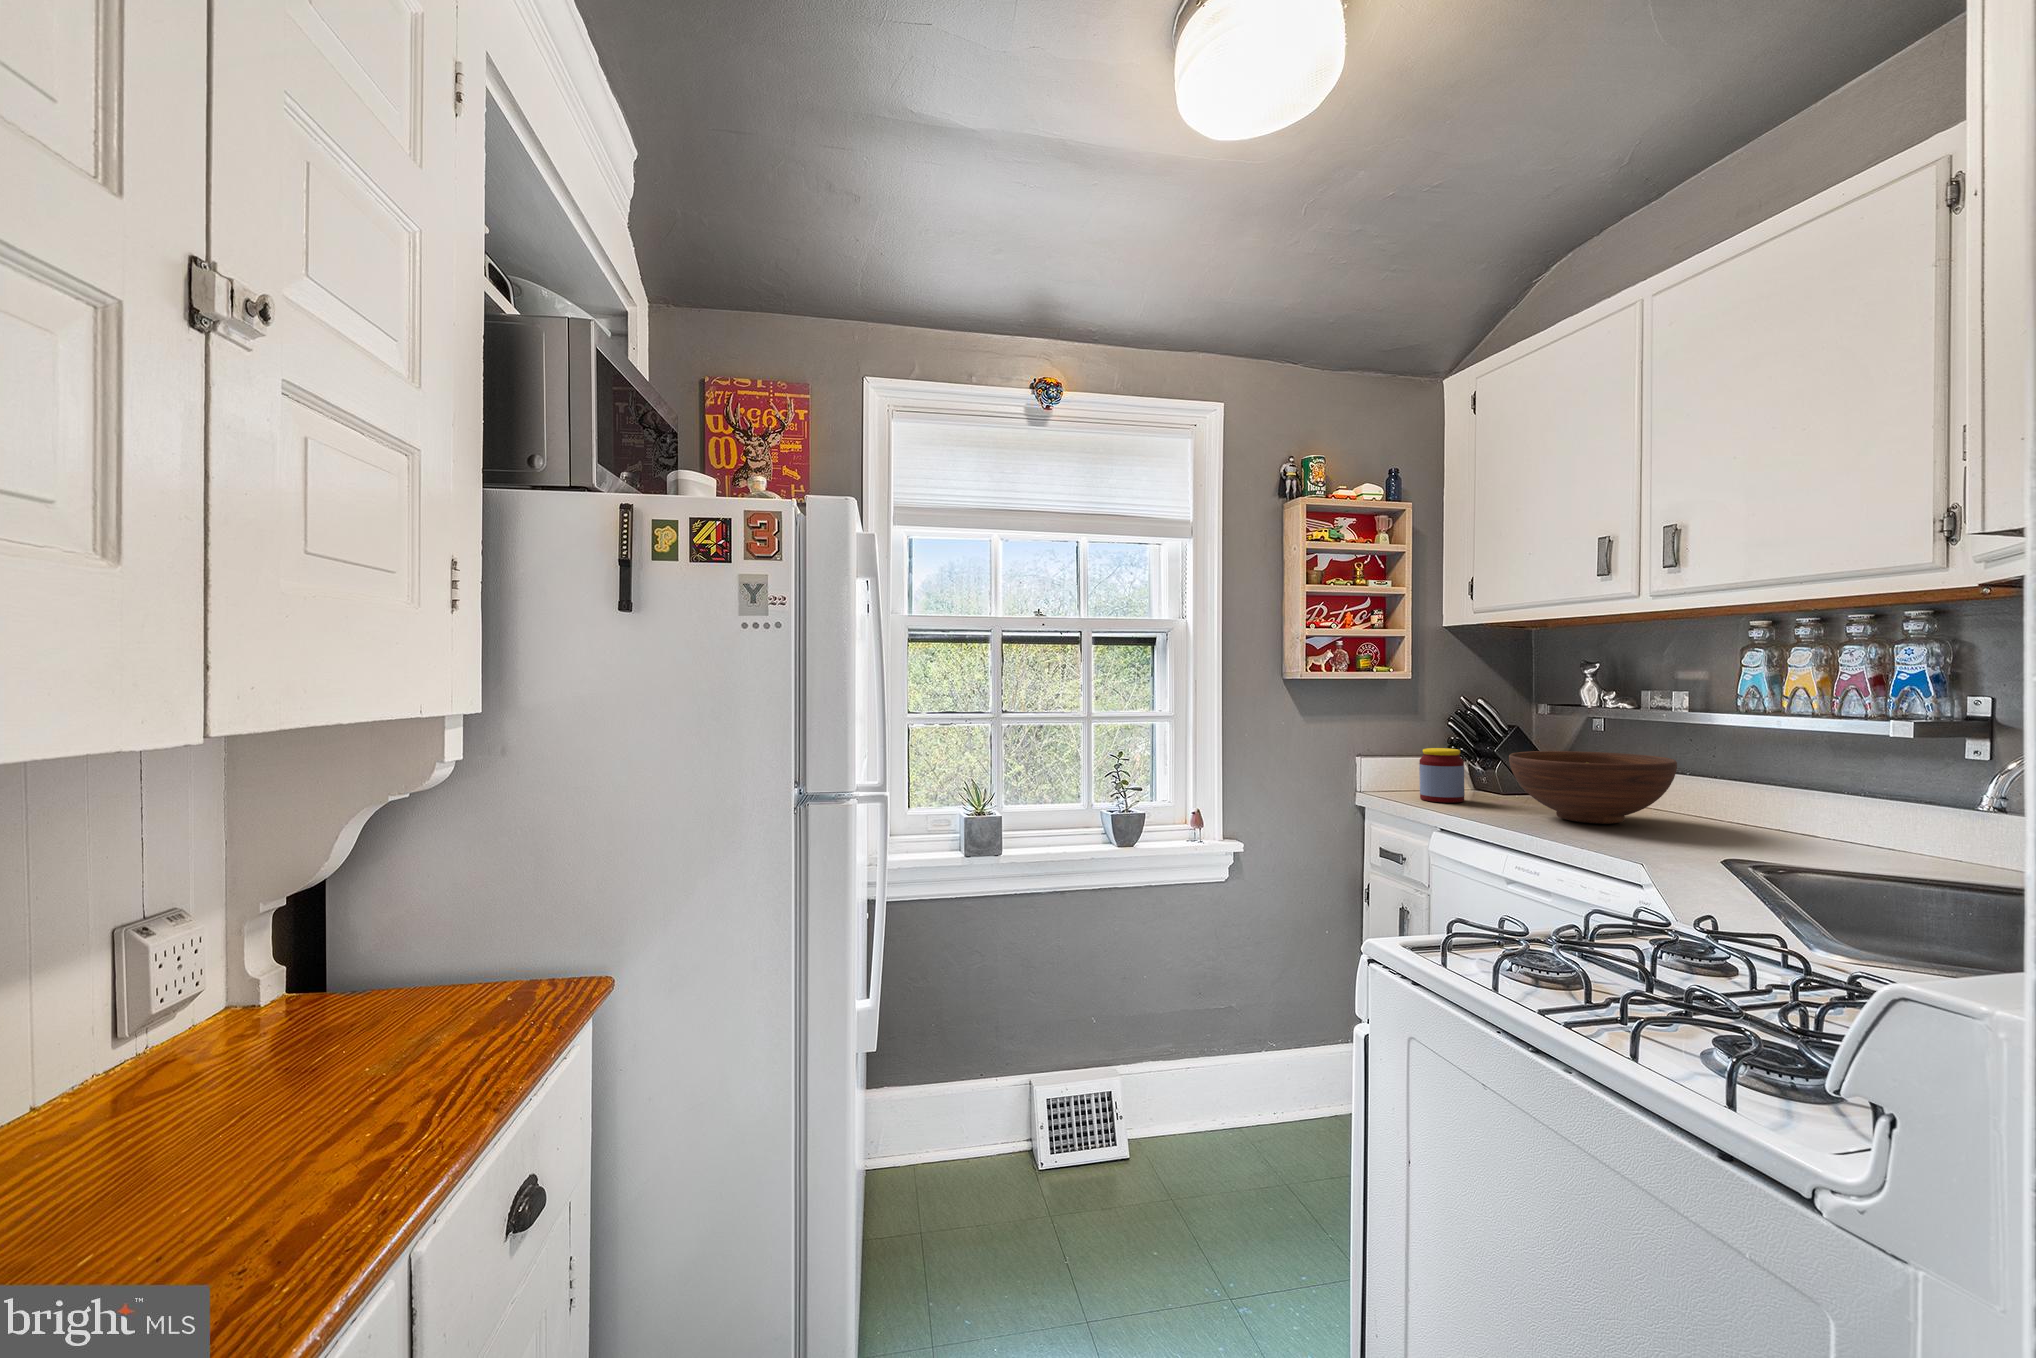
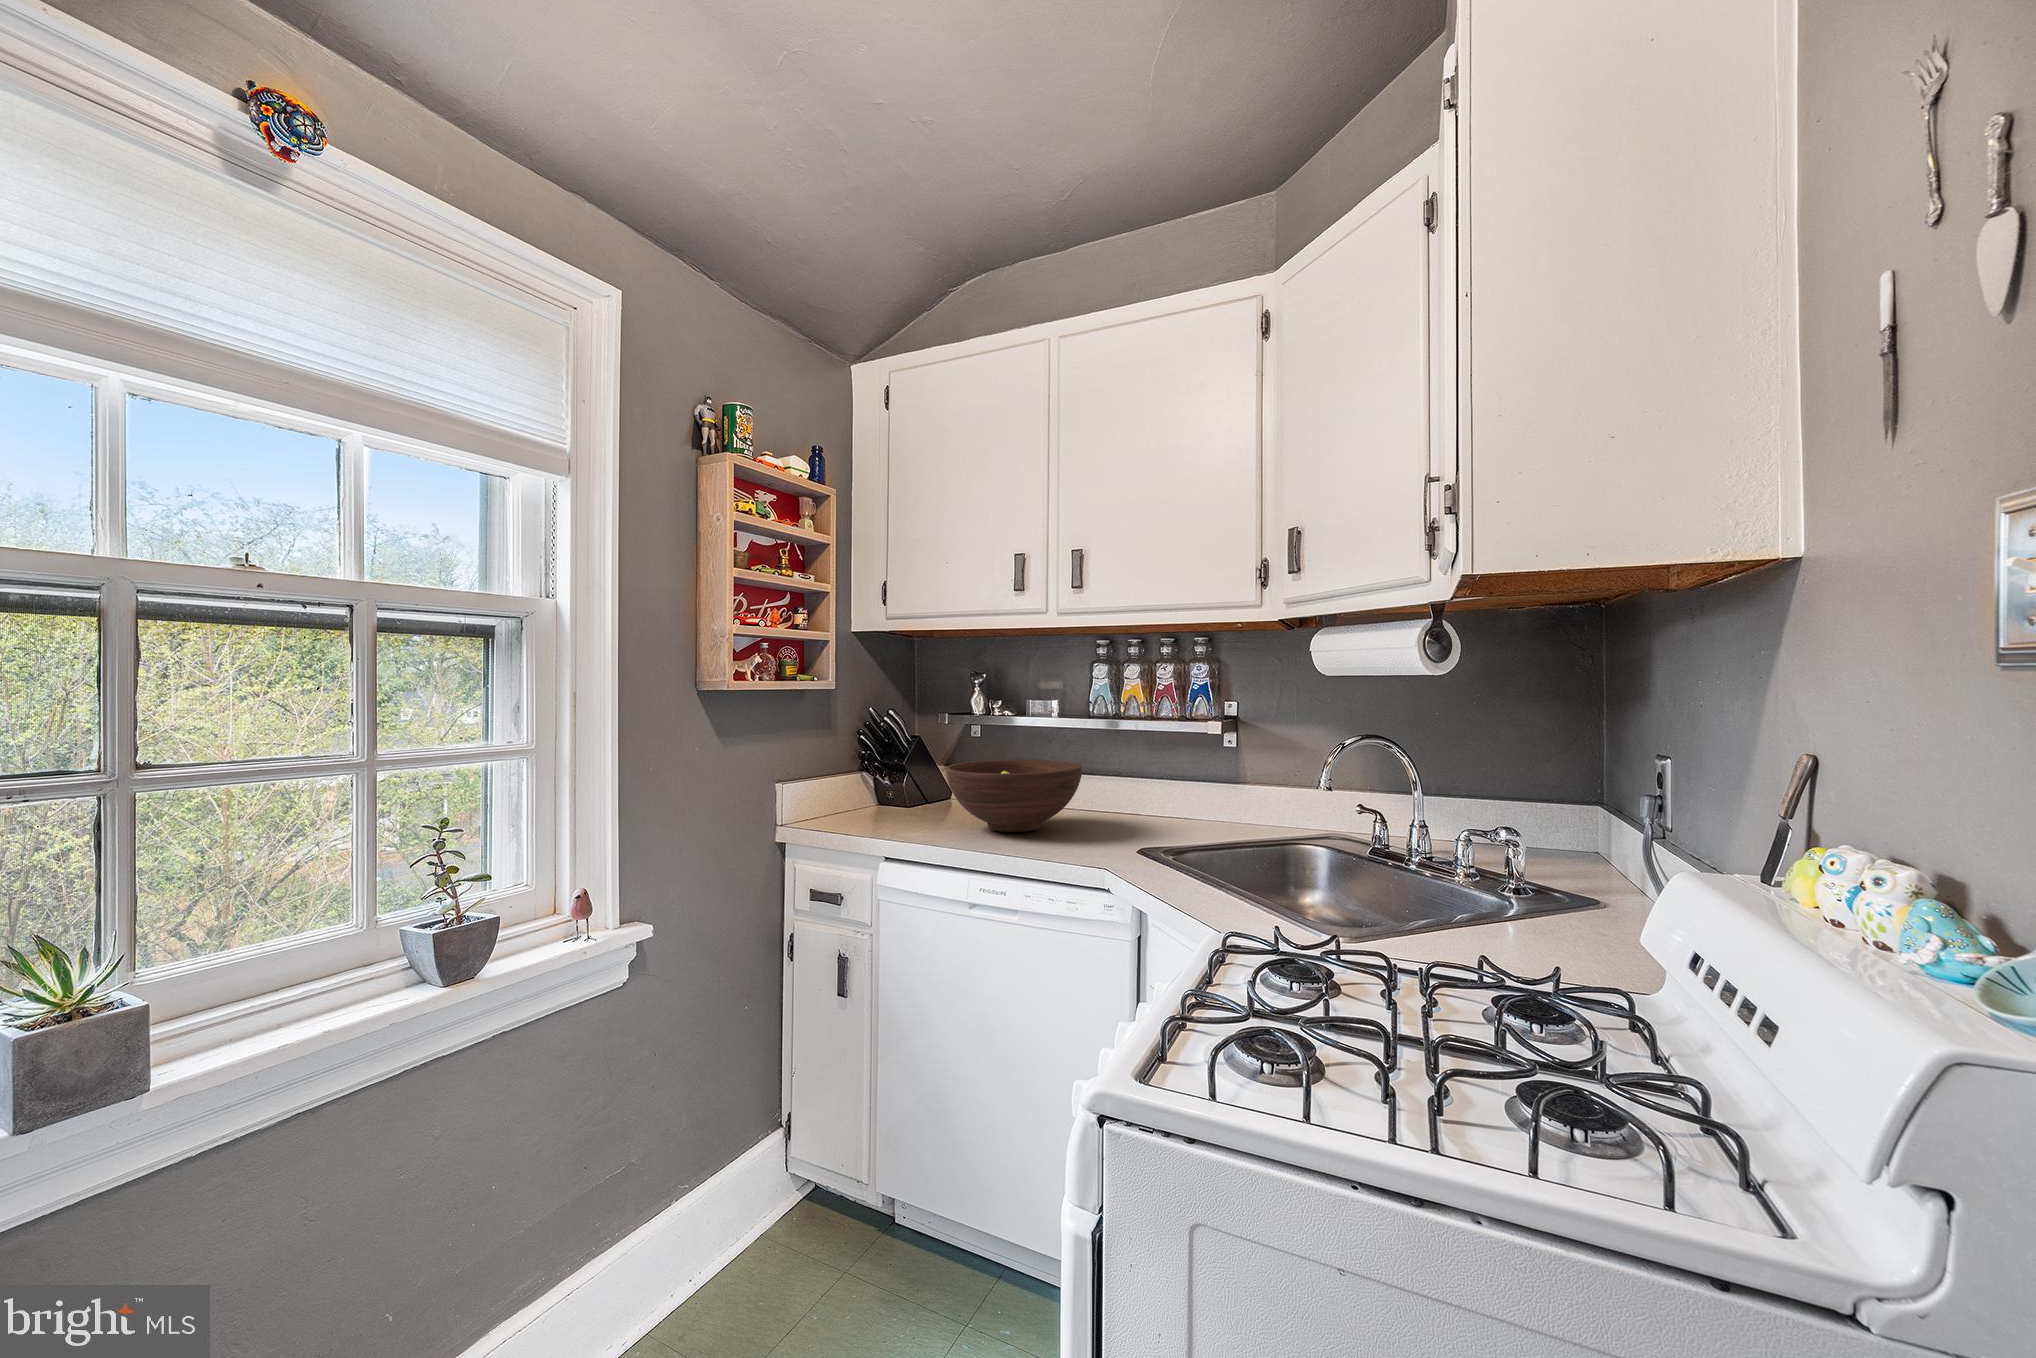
jar: present [1419,748,1465,803] -> none [848,766,893,829]

